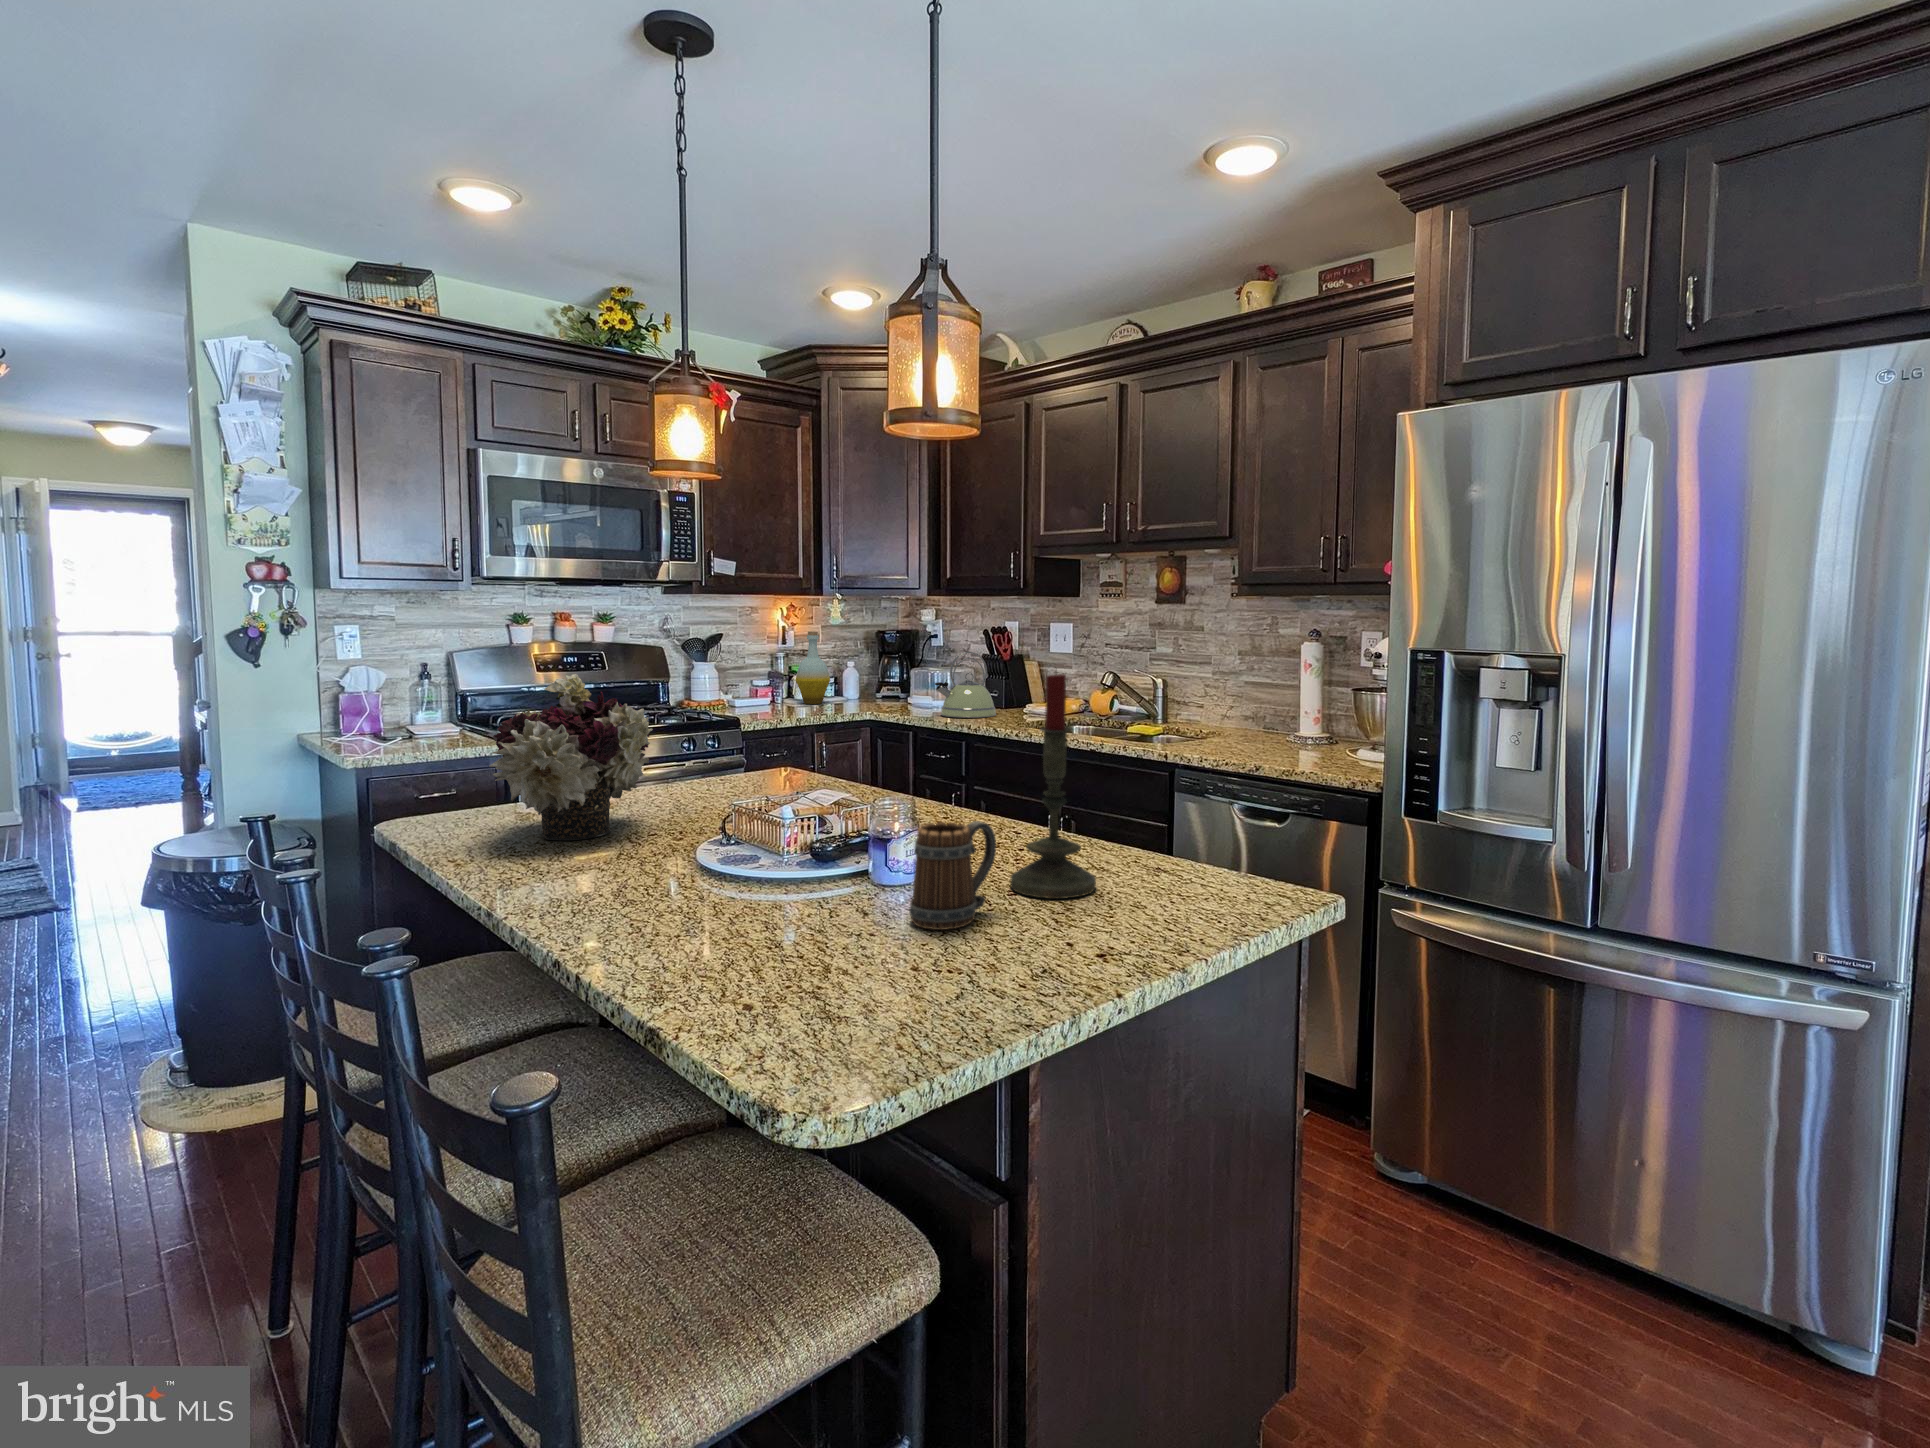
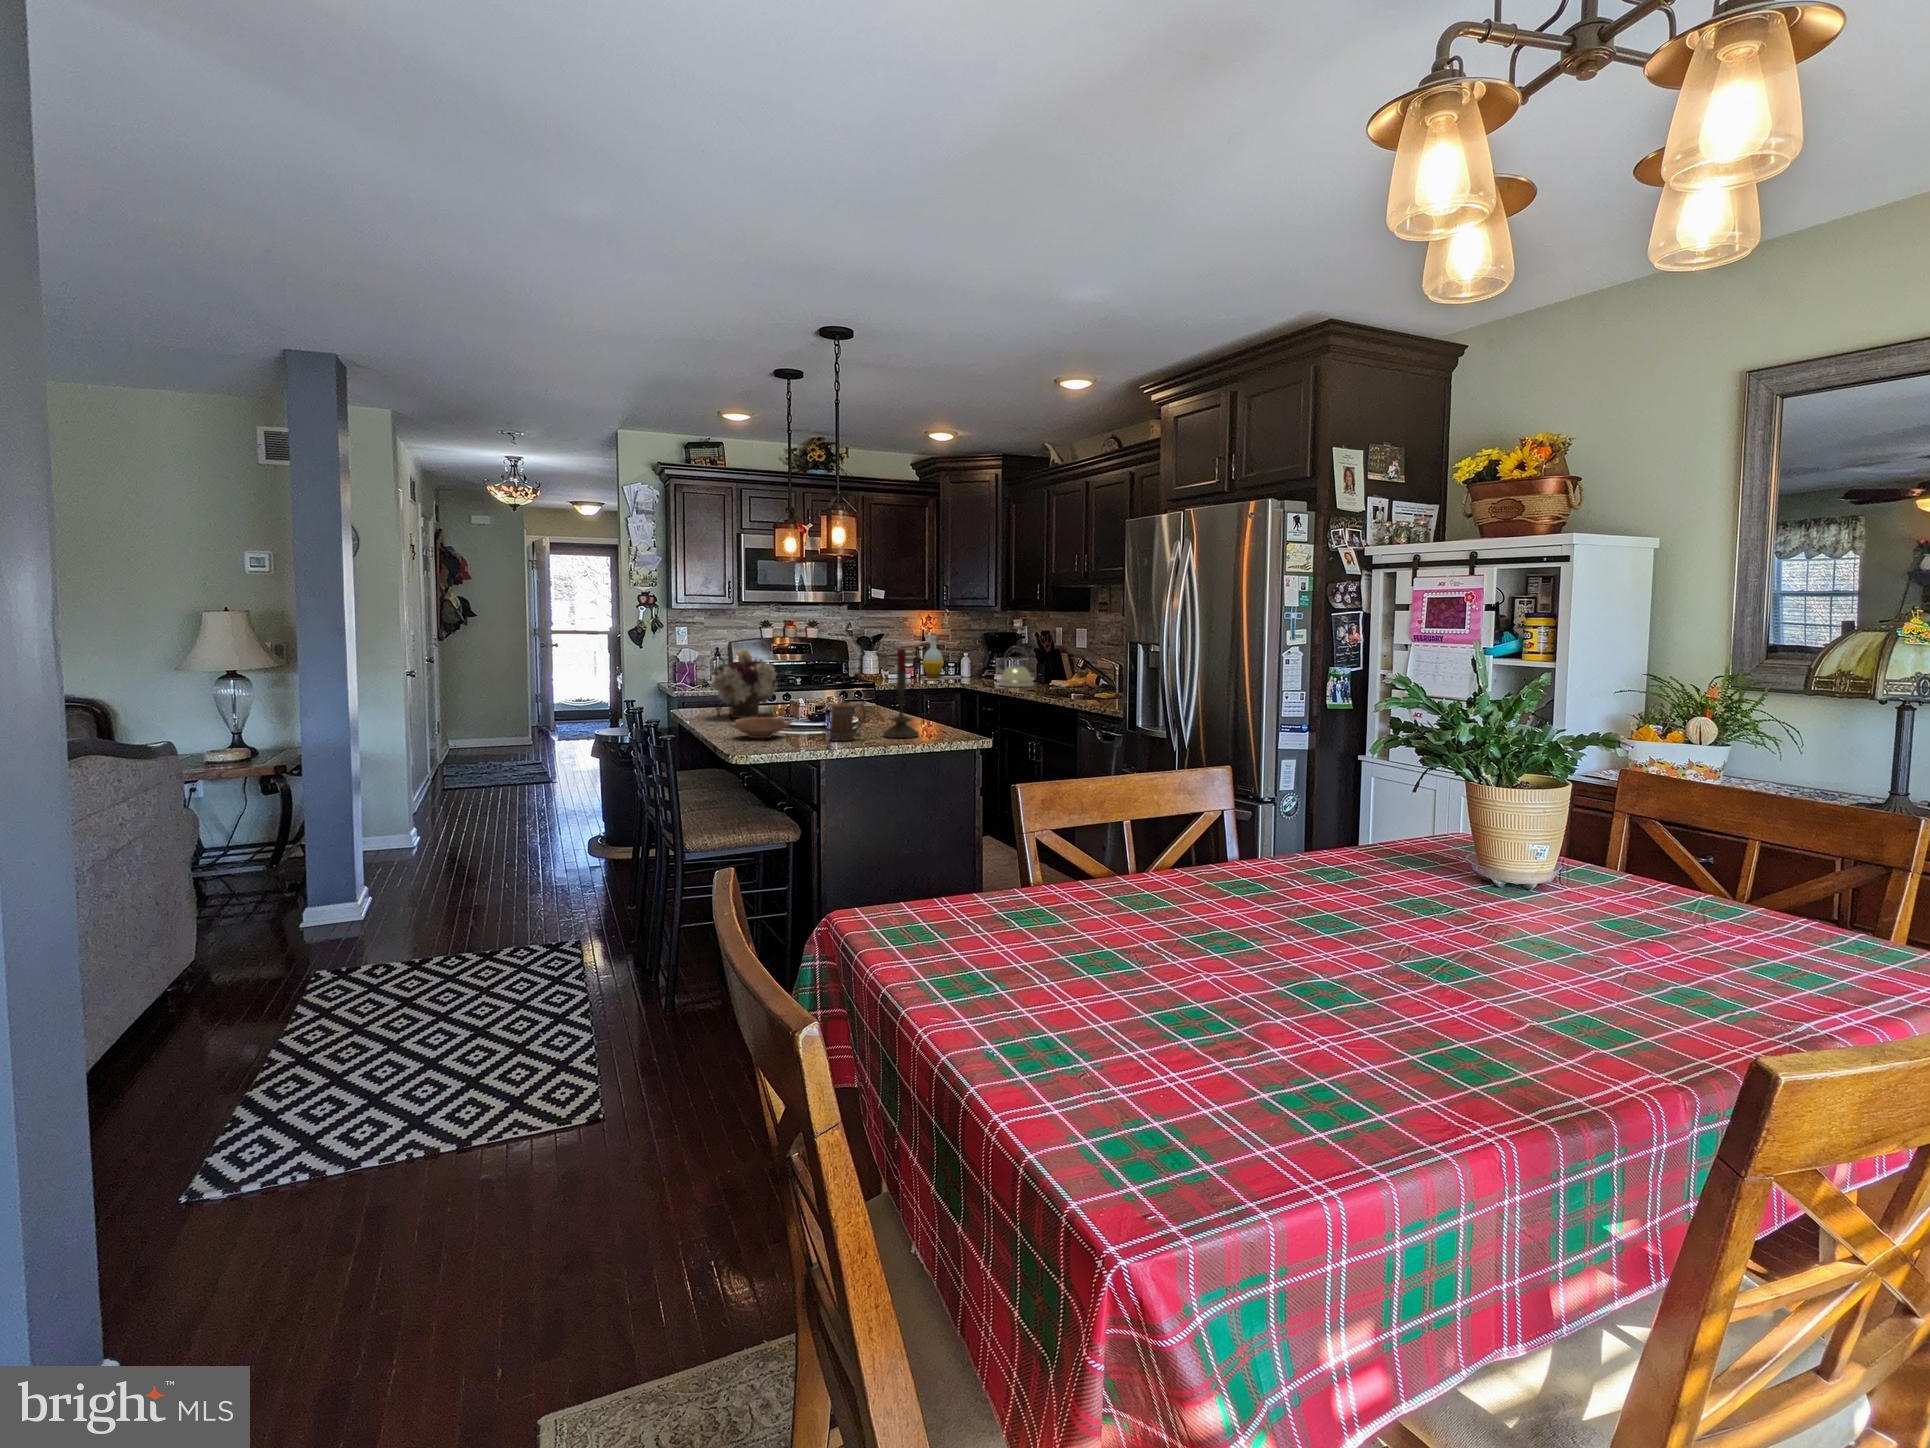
bowl: none [617,867,815,939] -> present [728,717,801,738]

